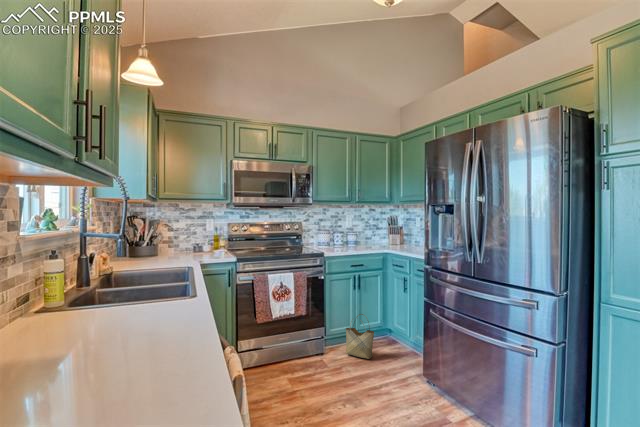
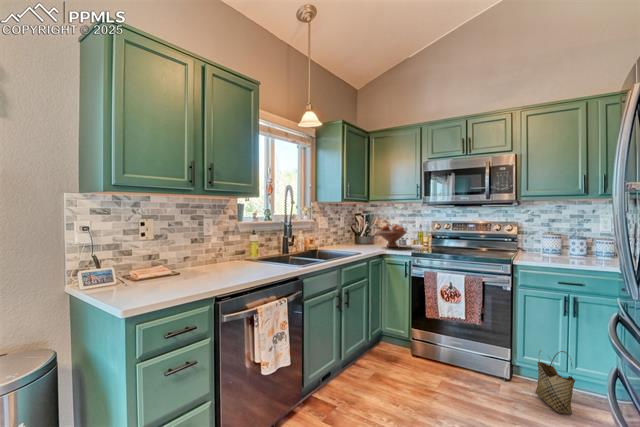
fruit bowl: none [172,228,210,255] -> present [378,225,407,247]

